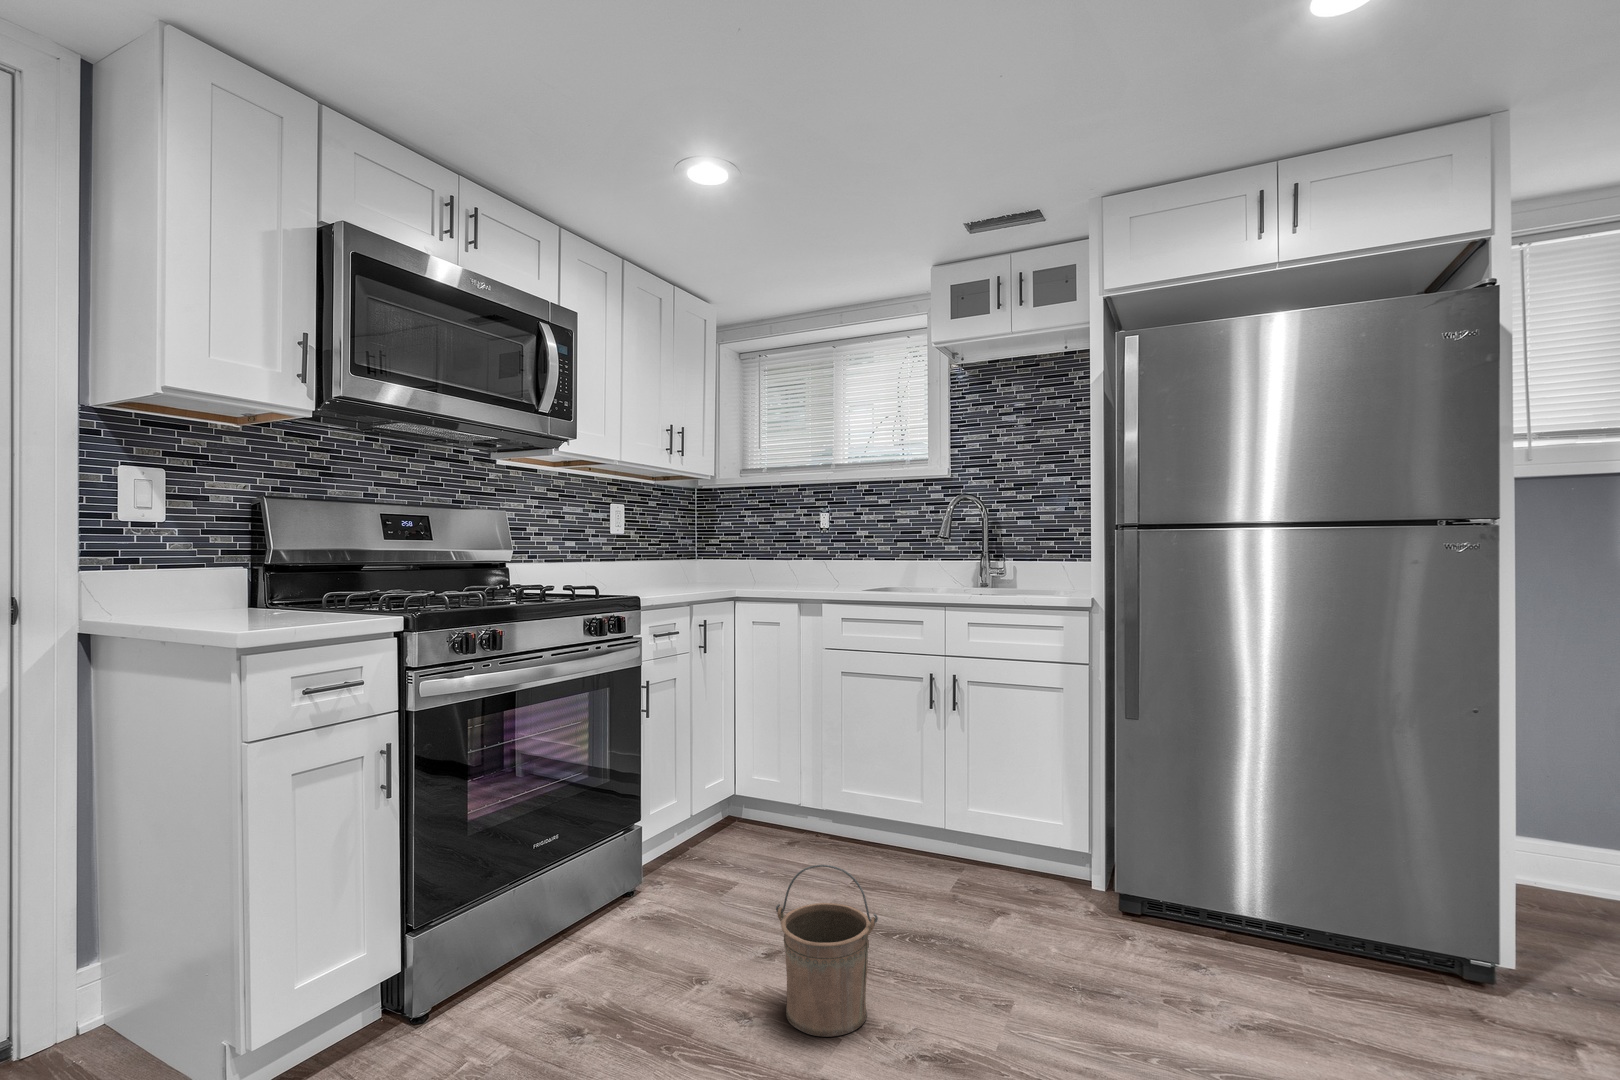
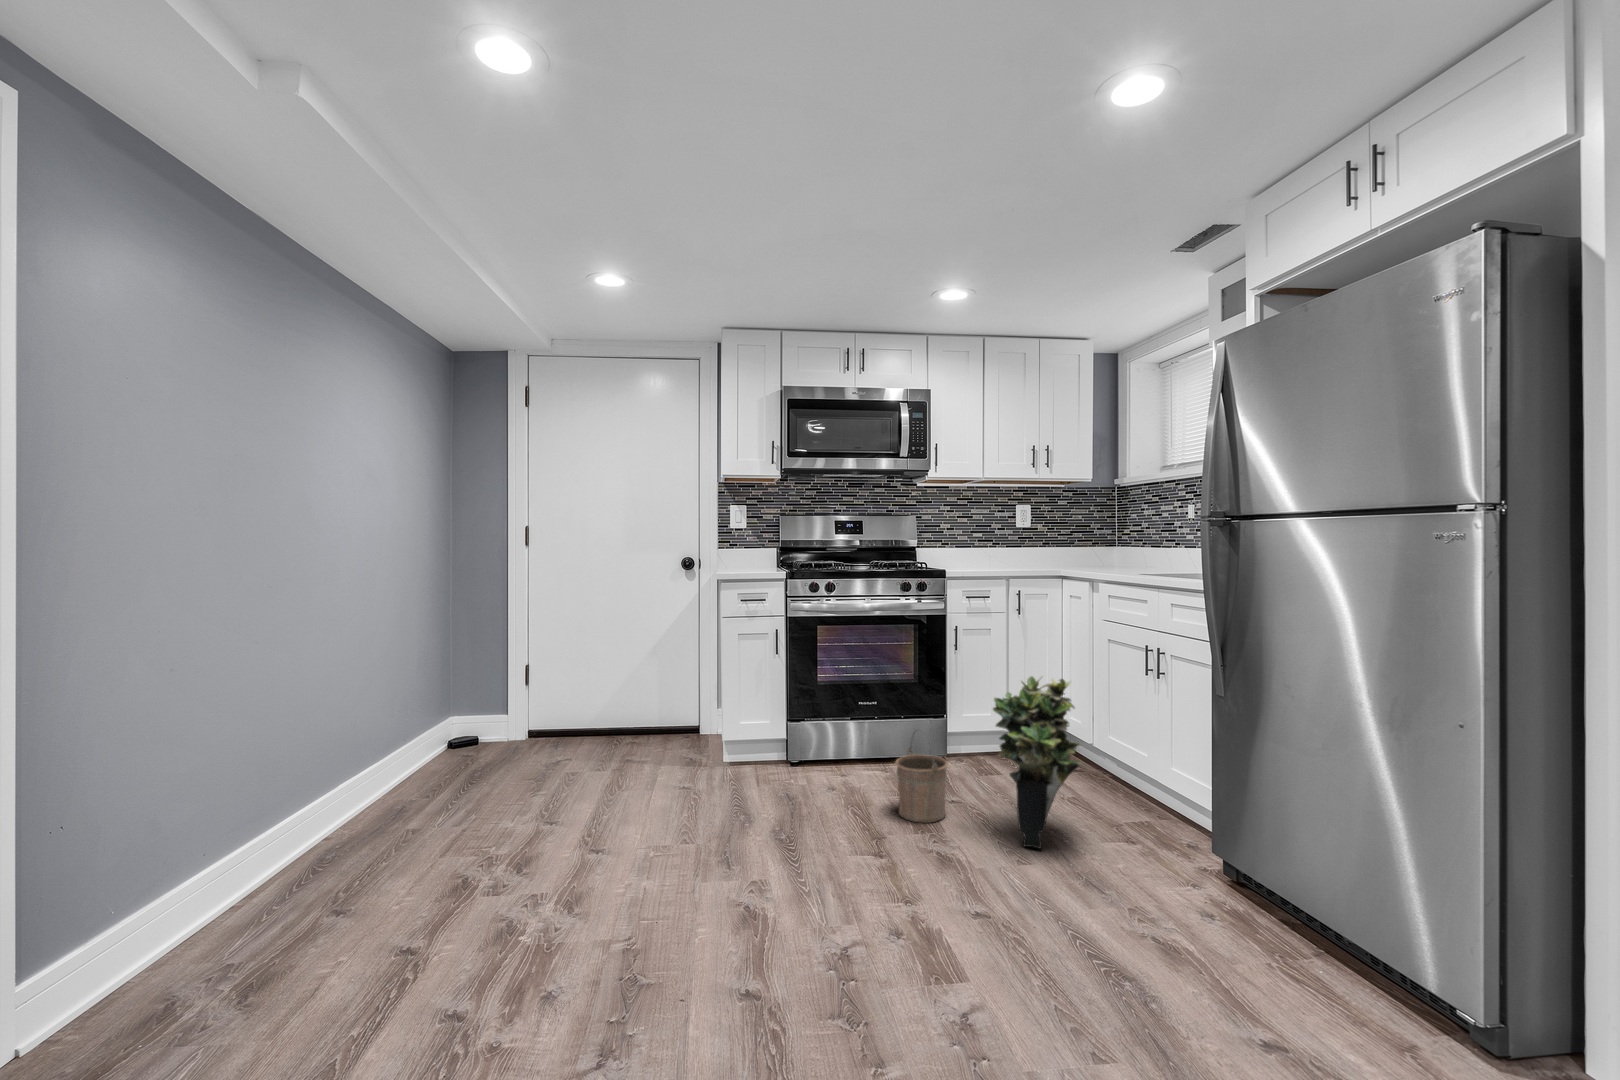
potted plant: none [913,730,1047,990] -> present [993,676,1082,849]

